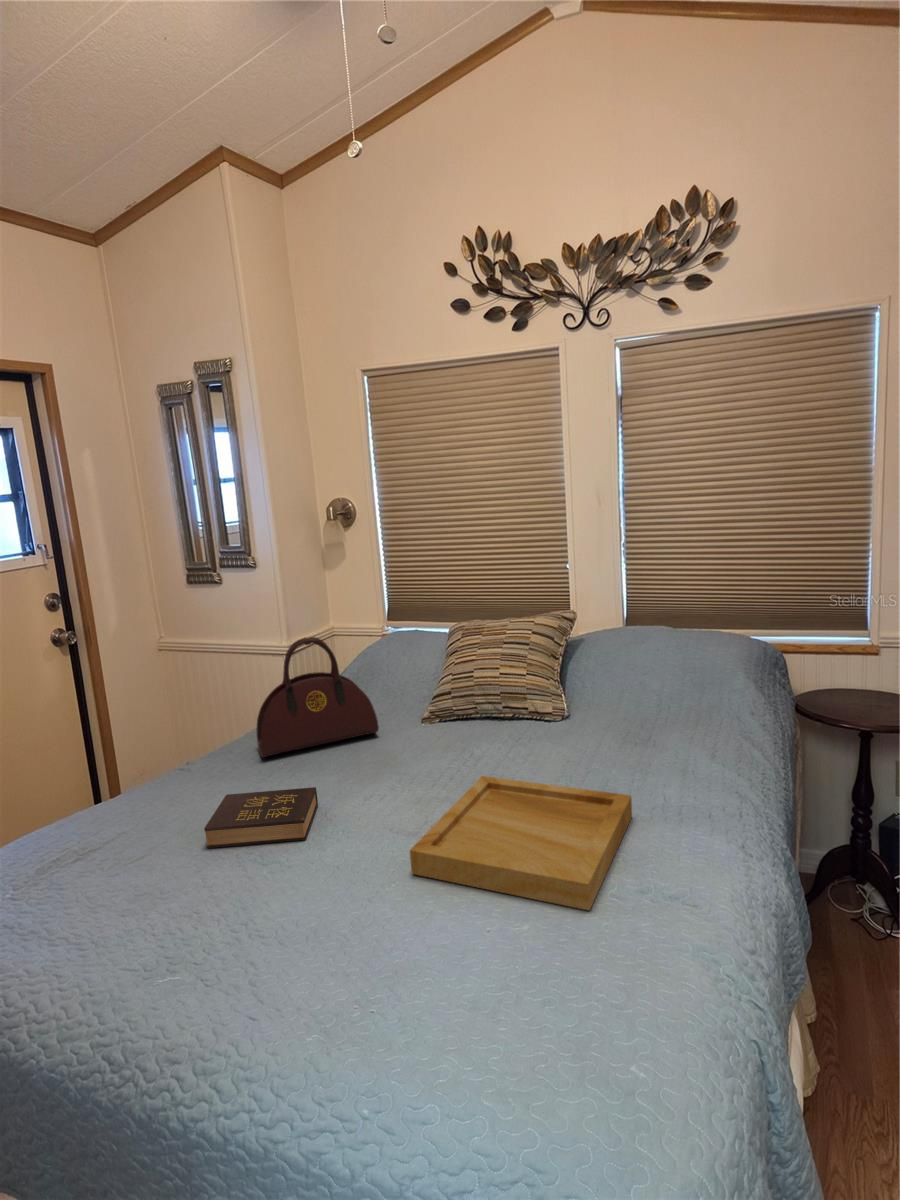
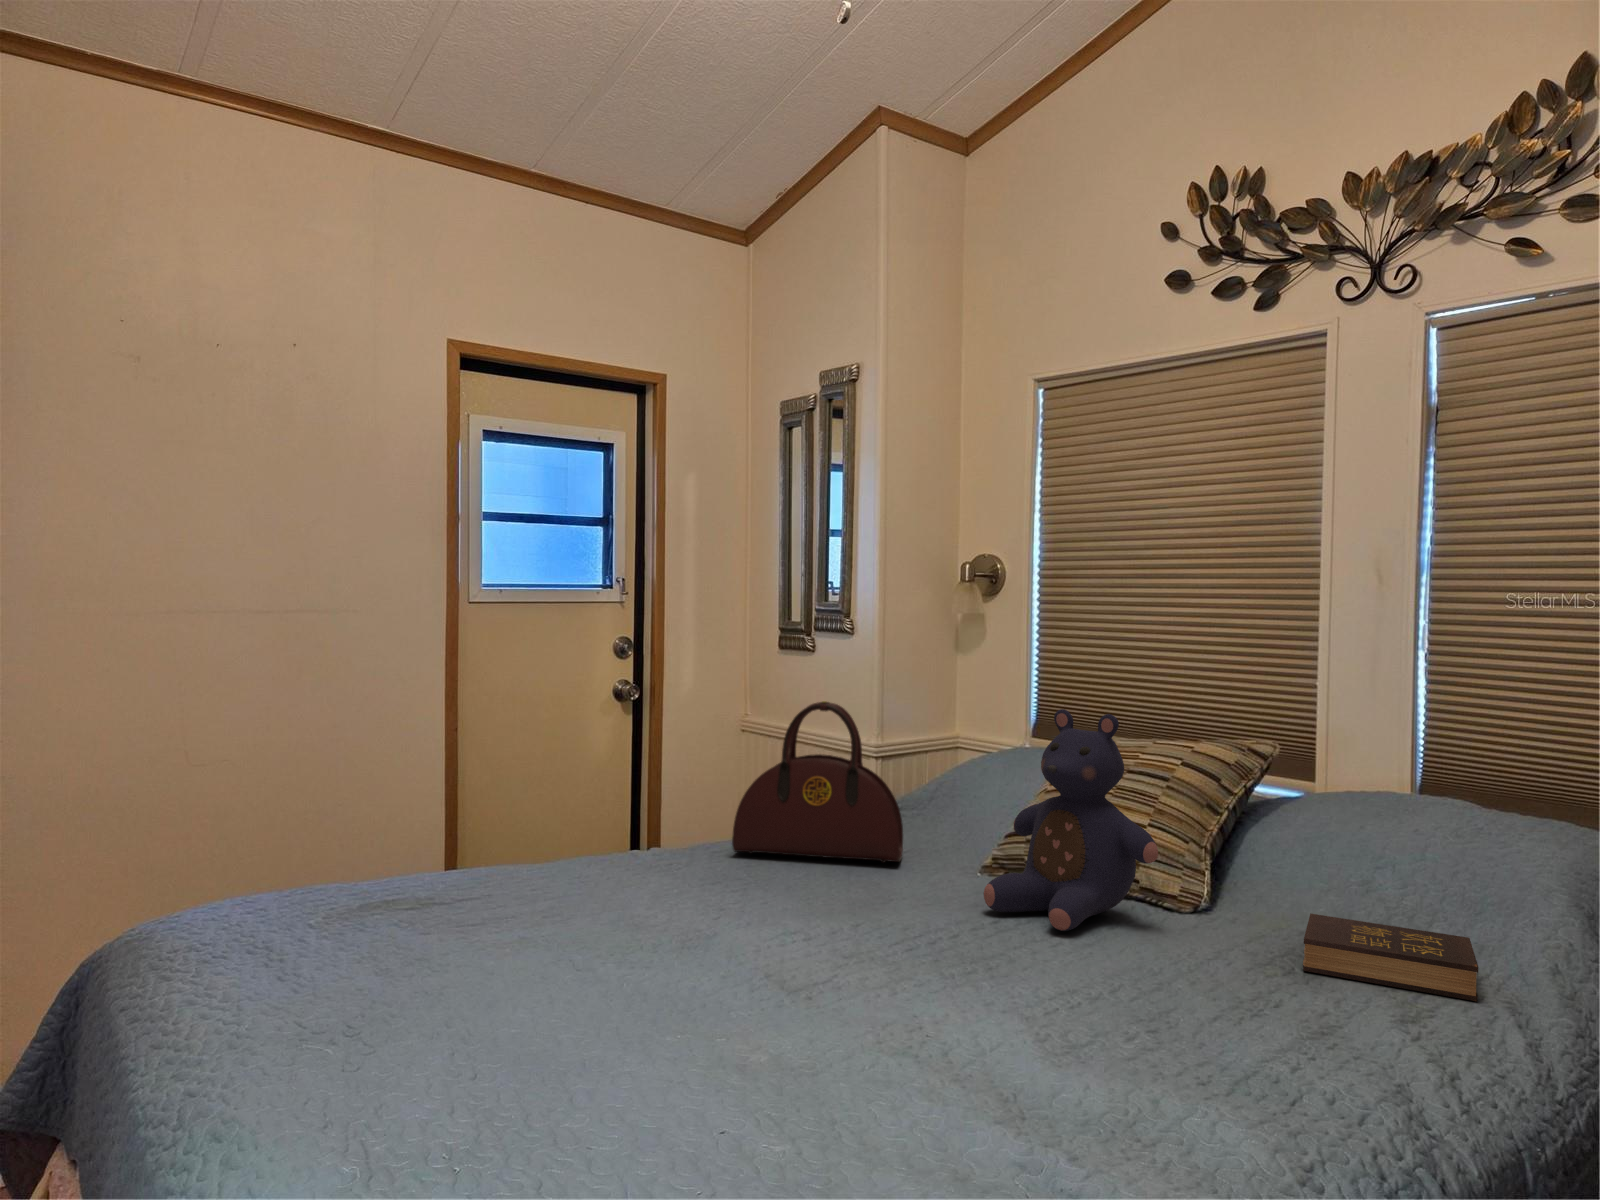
teddy bear: none [459,619,558,757] -> present [984,709,1158,931]
tray: present [410,776,632,910] -> none [749,918,1144,1096]
hardback book: present [204,787,318,848] -> present [1303,914,1478,1001]

